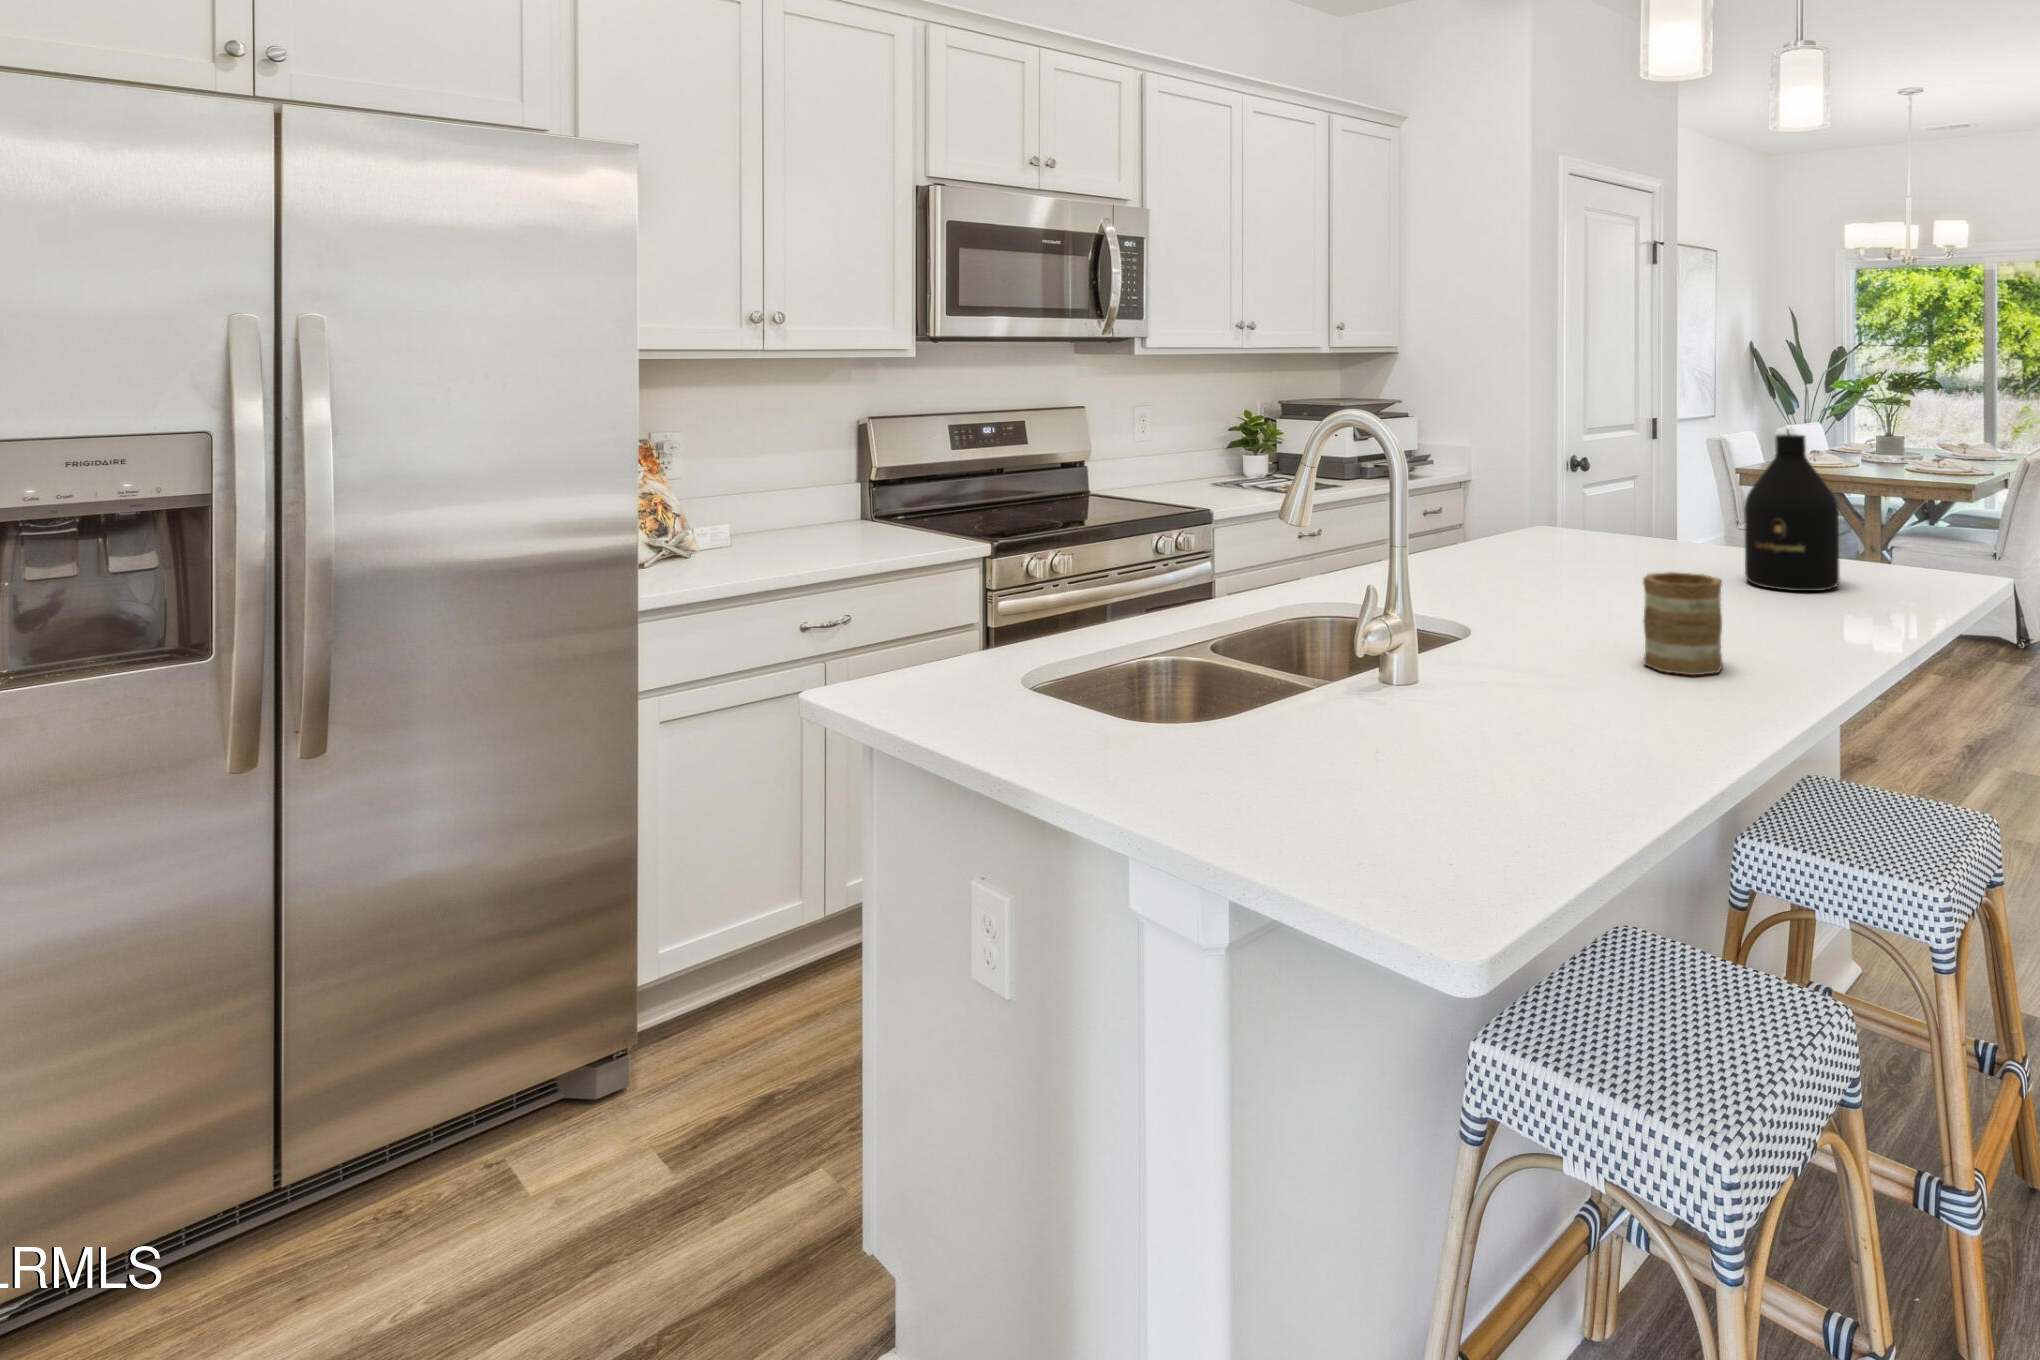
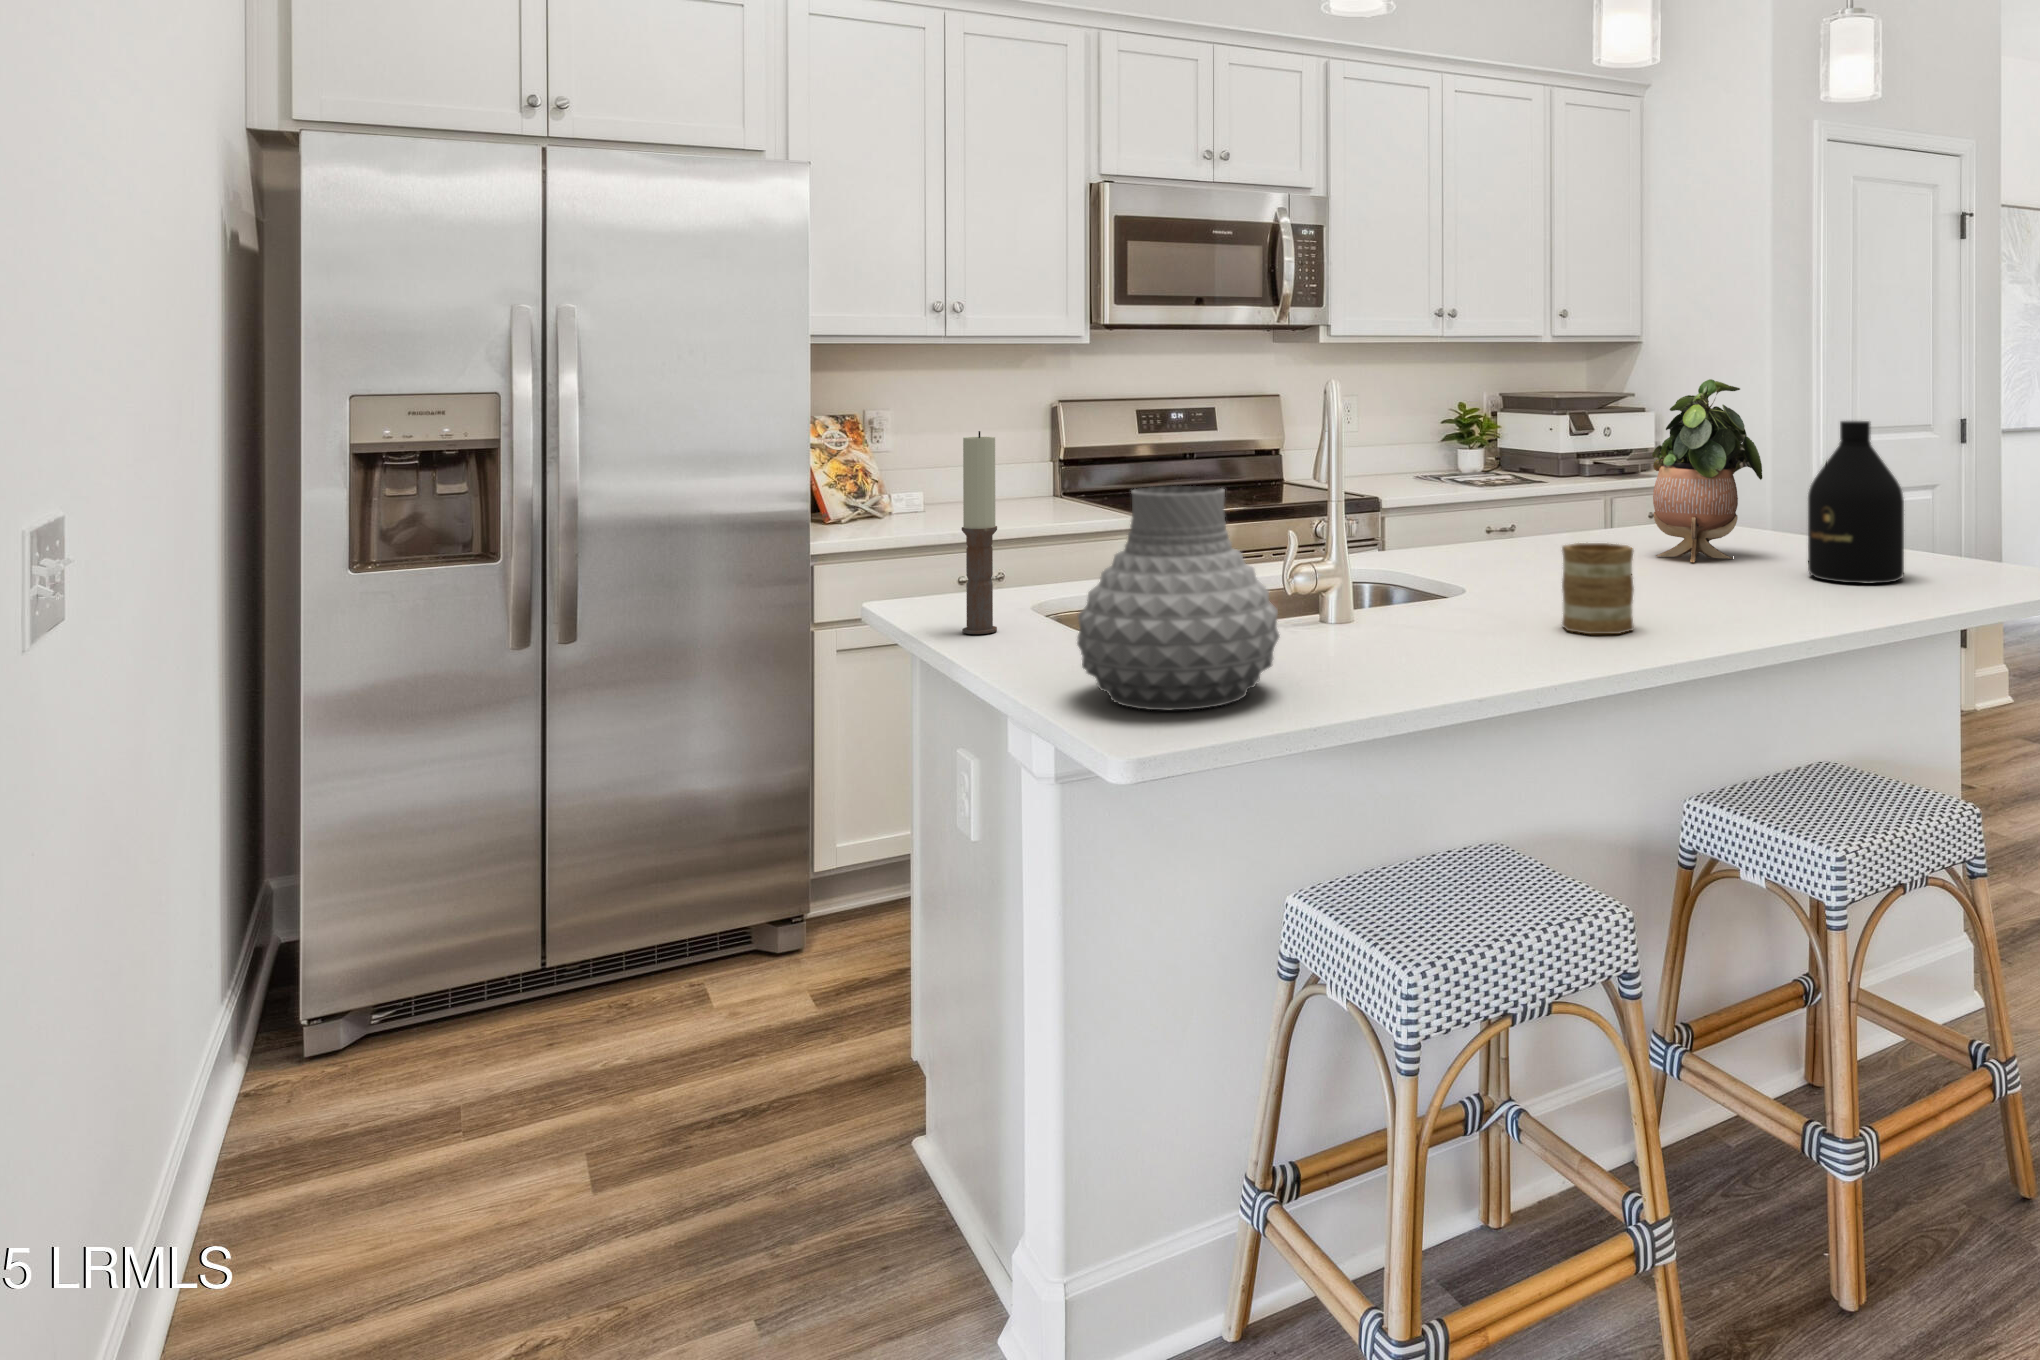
potted plant: none [1566,395,1675,573] -> present [1652,379,1762,562]
candle: none [976,469,1020,727] -> present [962,431,997,634]
vase: none [1260,543,1526,855] -> present [1077,486,1279,710]

